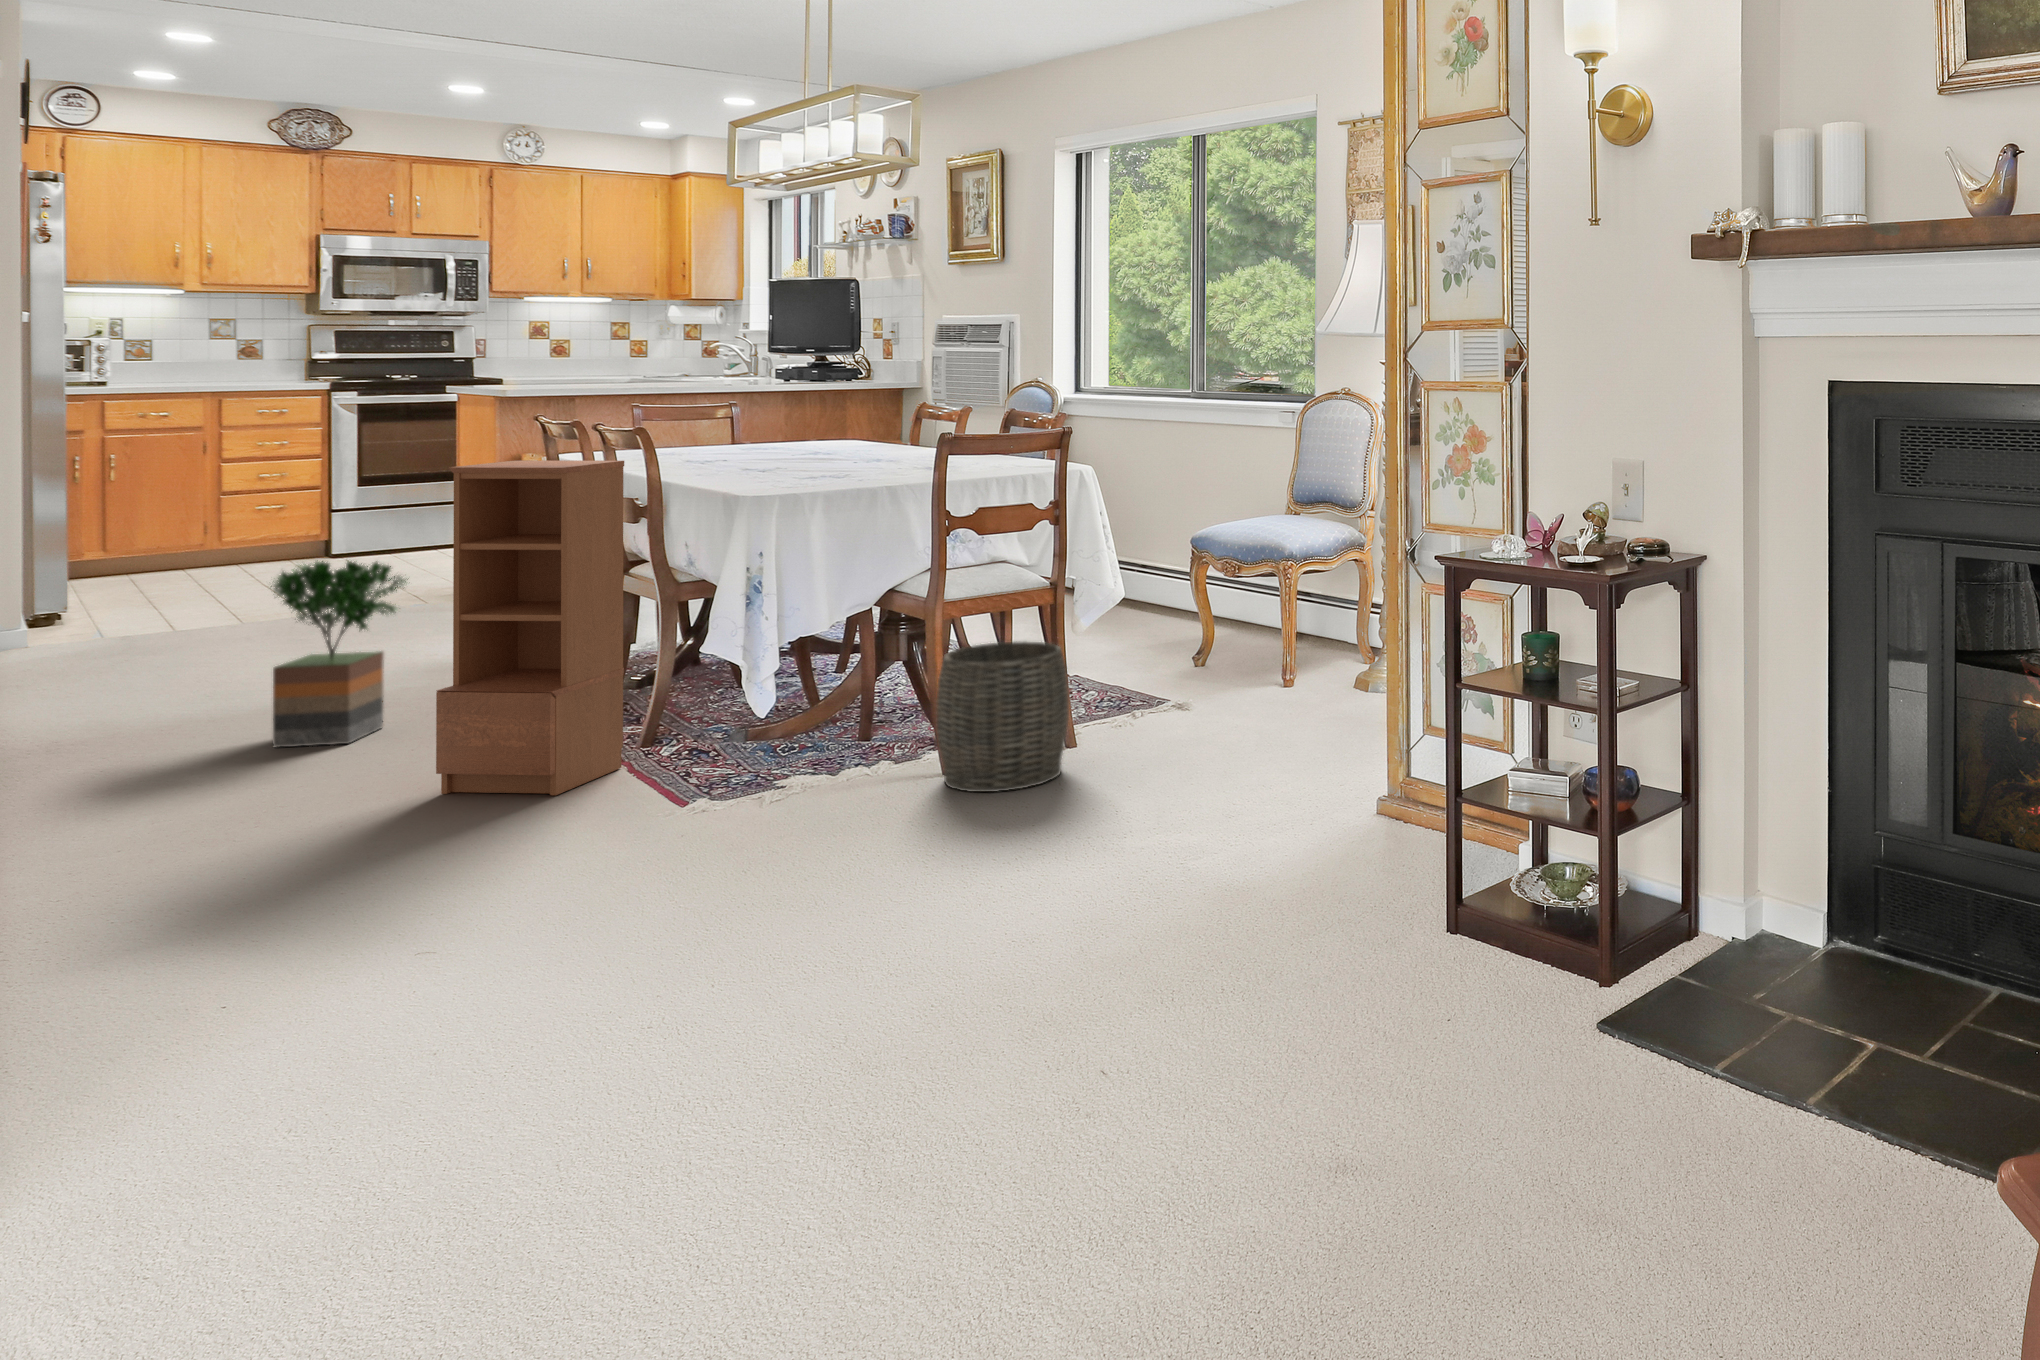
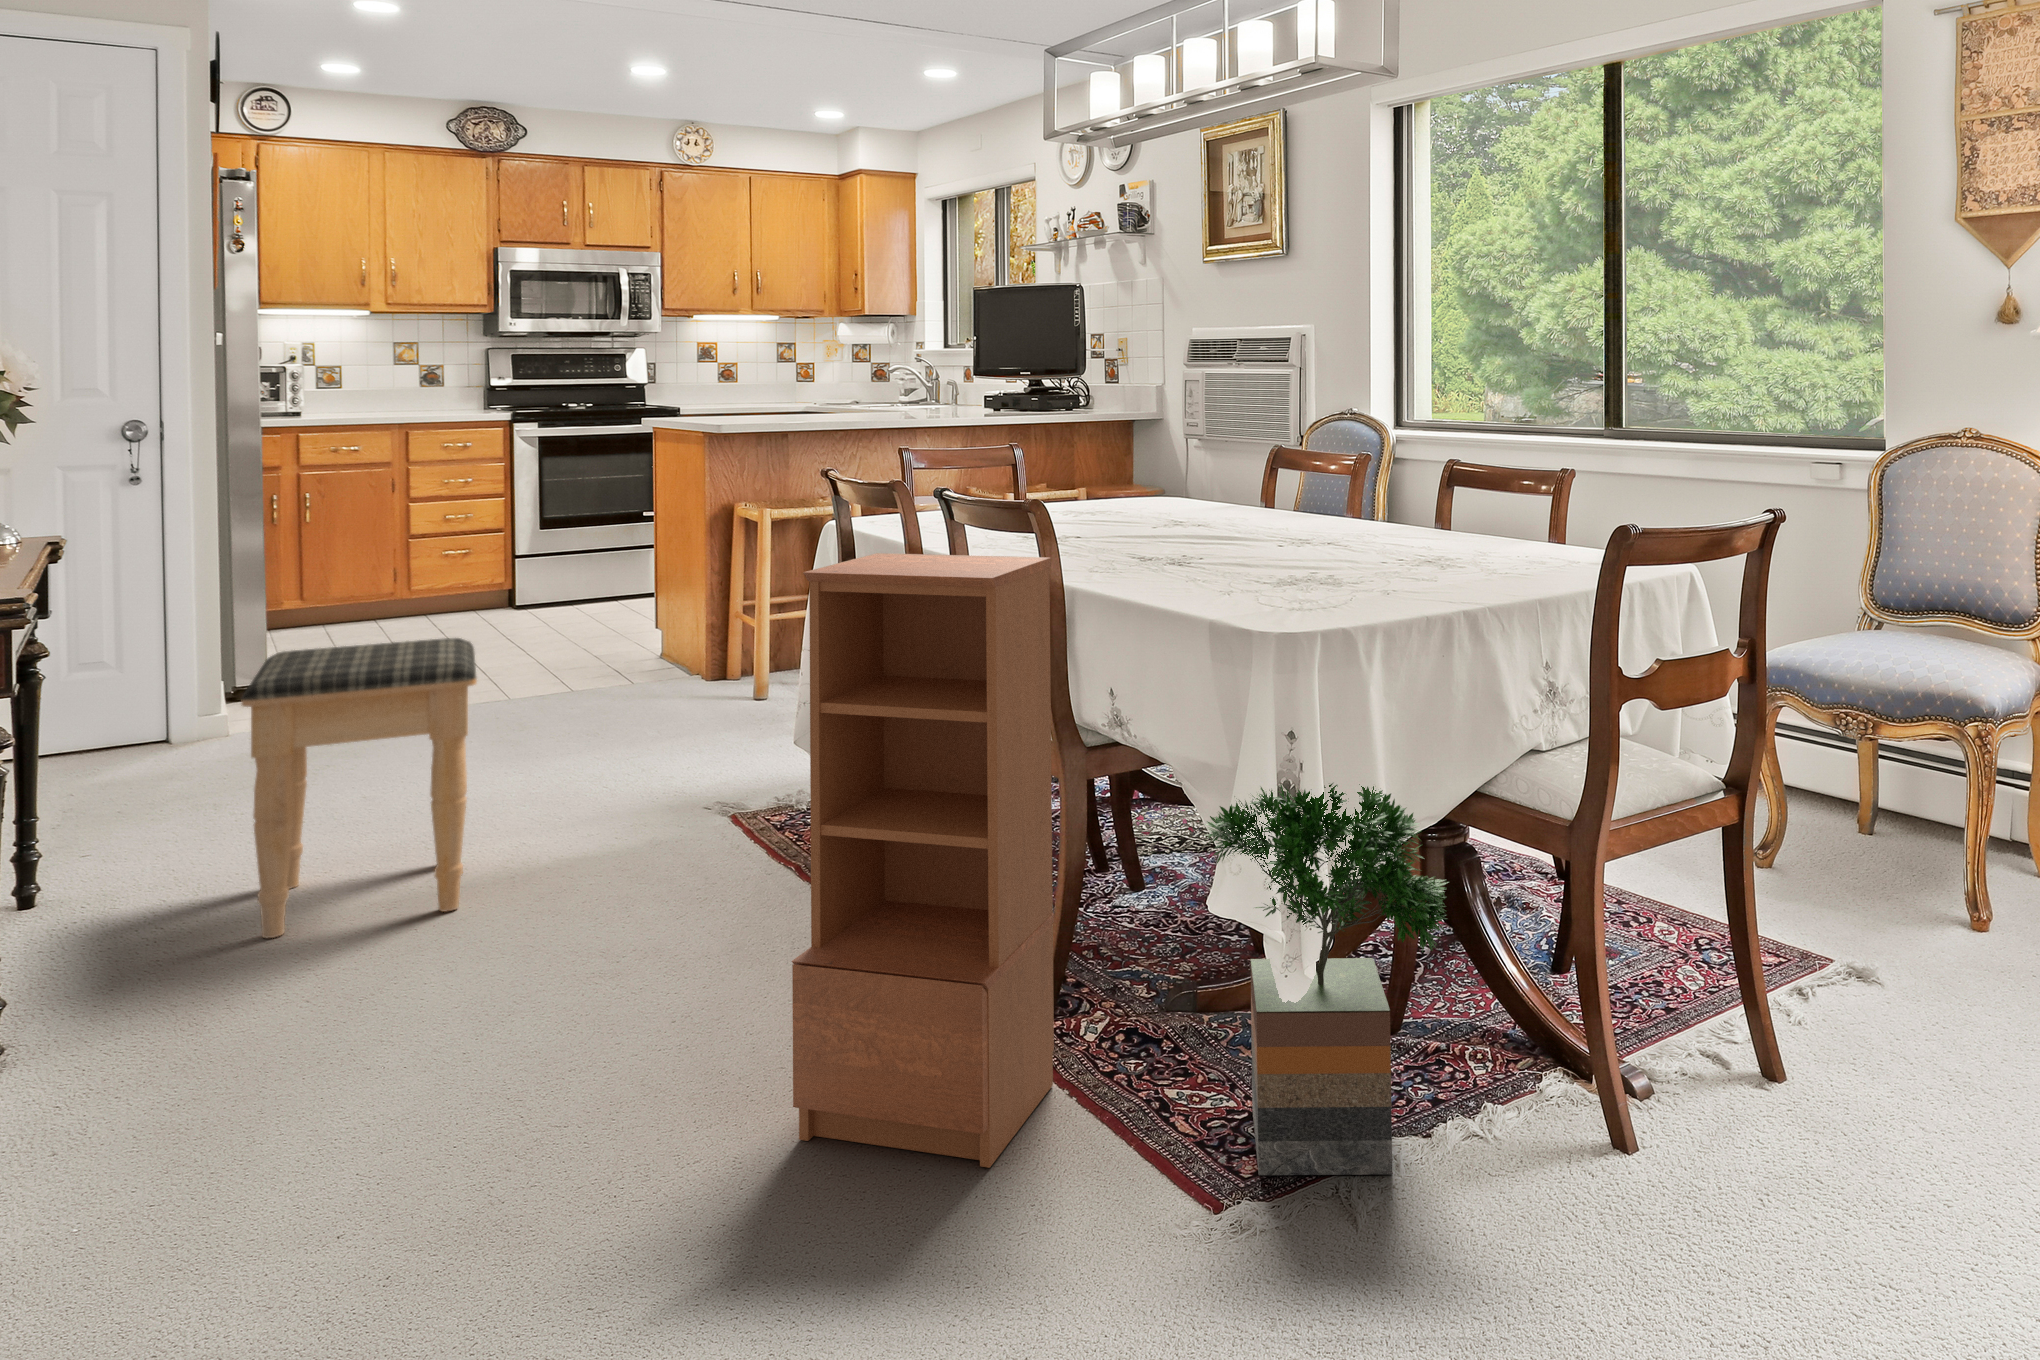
footstool: none [52,541,252,742] -> present [241,638,477,938]
potted tree: present [271,560,408,748] -> present [1205,783,1448,1175]
woven basket: present [937,641,1069,792] -> none [1642,907,1902,1248]

